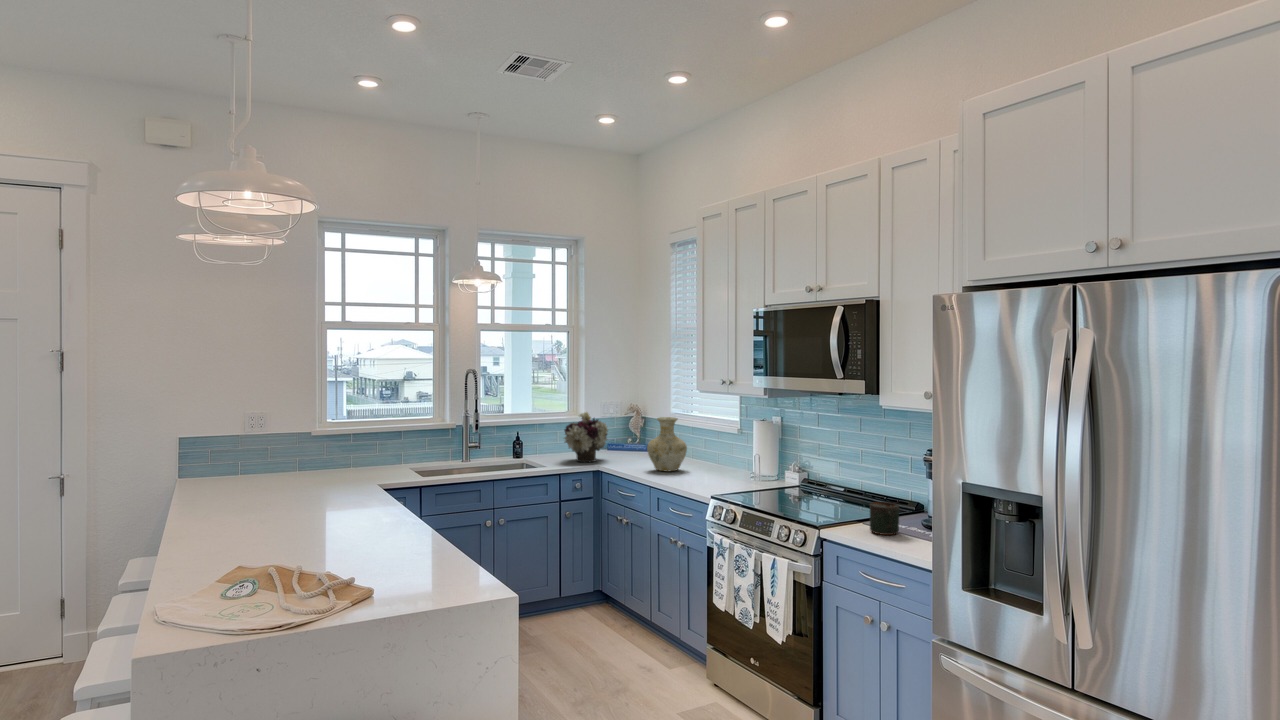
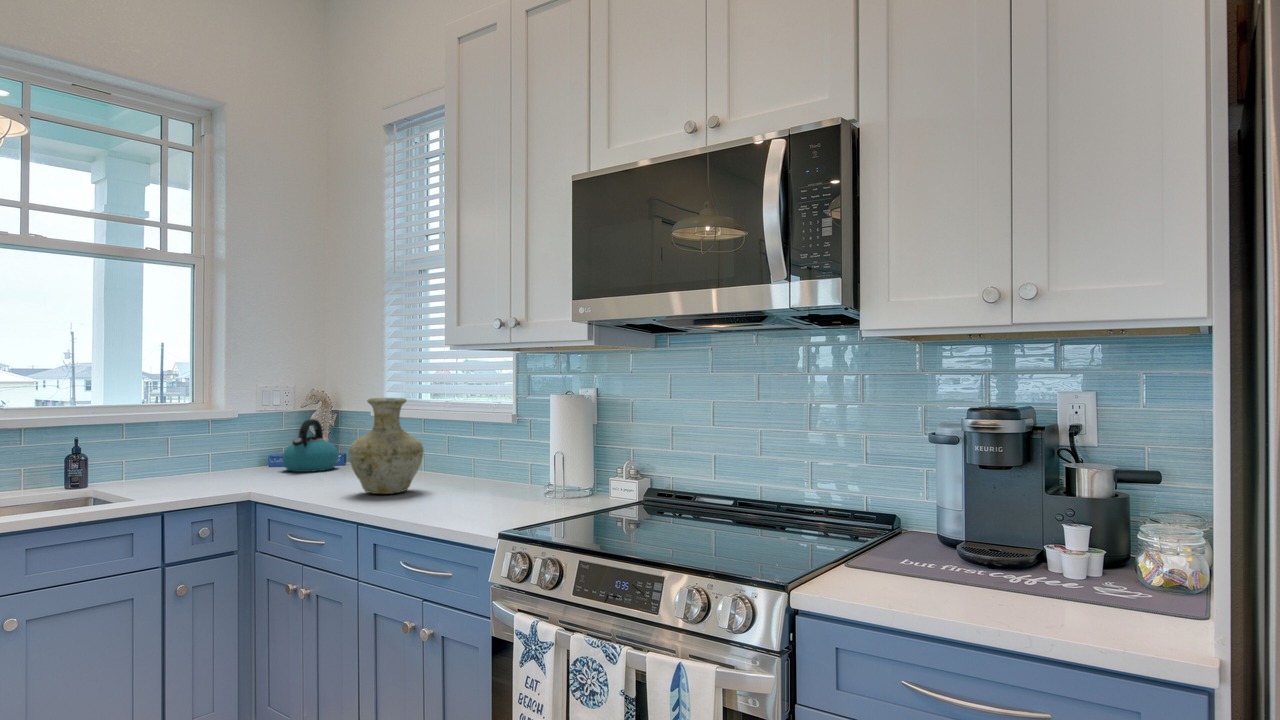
flower arrangement: present [564,412,608,462] -> none [175,396,271,489]
kettle: none [615,423,646,455] -> present [282,419,339,472]
mug: present [870,502,899,535] -> none [893,519,966,591]

